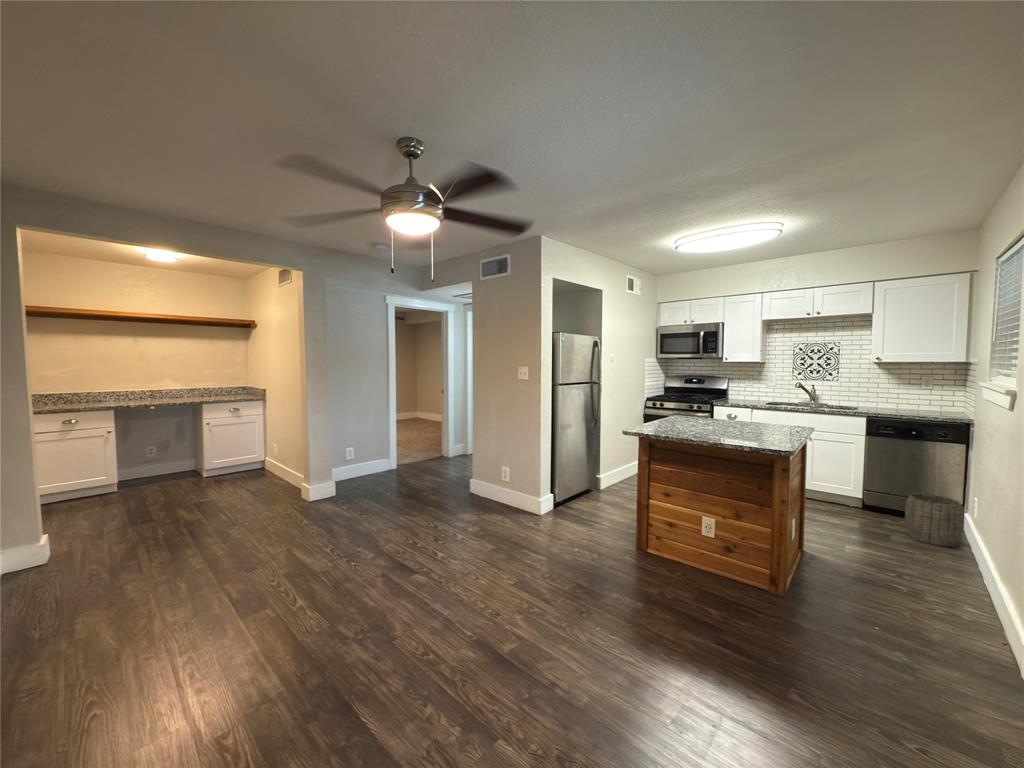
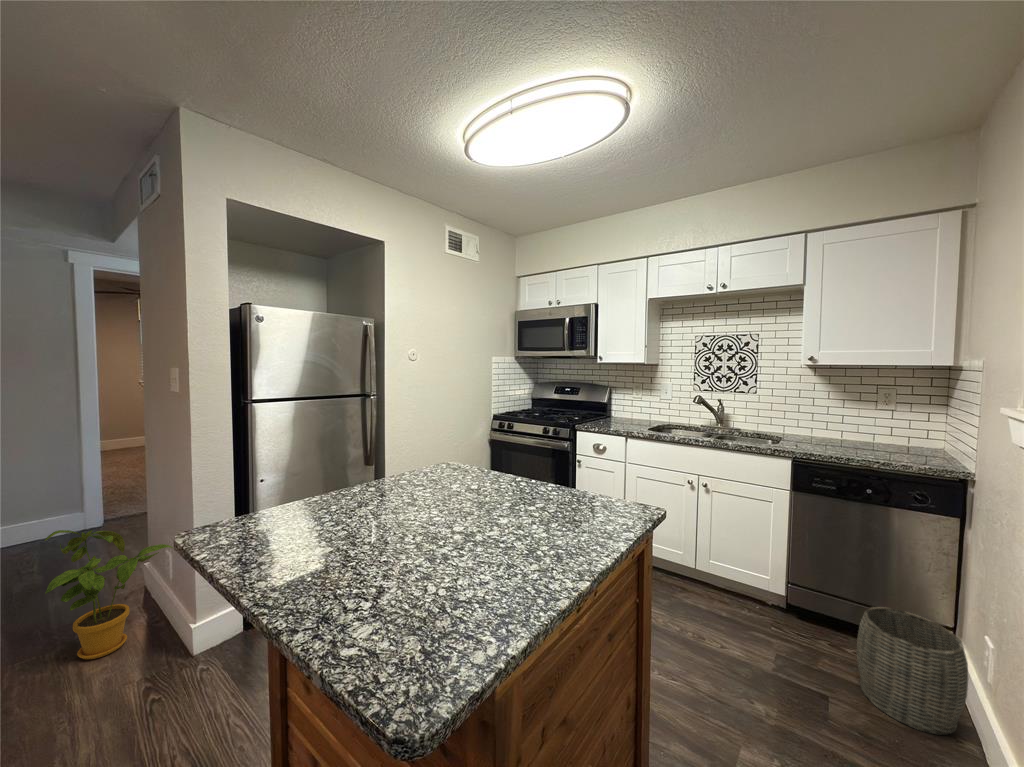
house plant: none [467,452,511,516] -> present [45,530,173,659]

